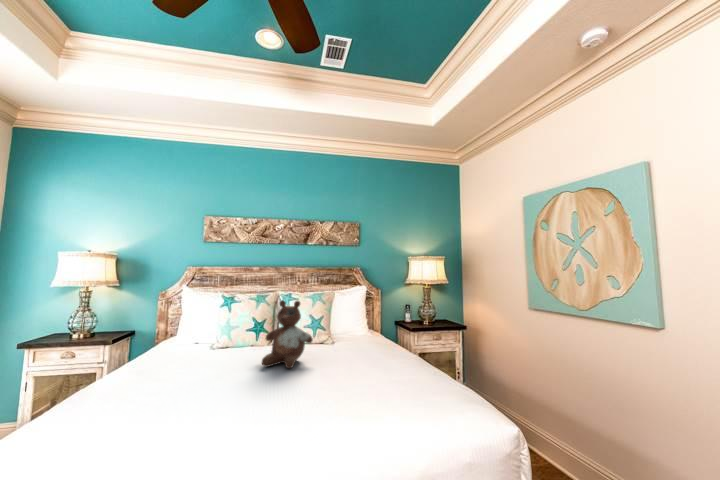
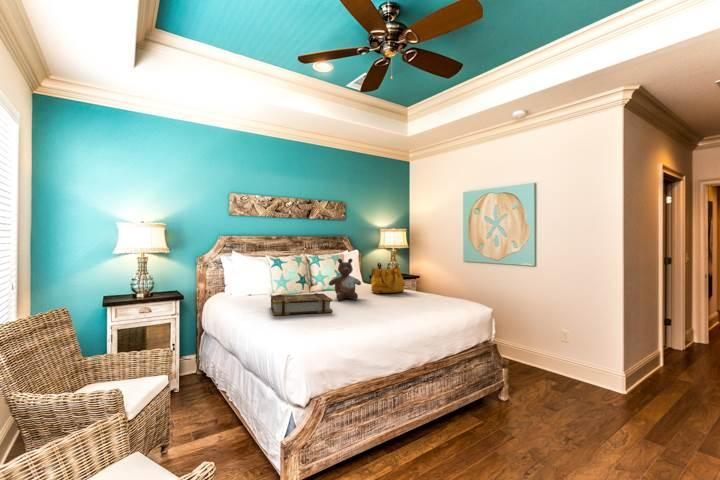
handbag: none [344,310,400,357] -> present [371,265,404,293]
book: none [97,354,227,399] -> present [271,293,333,315]

